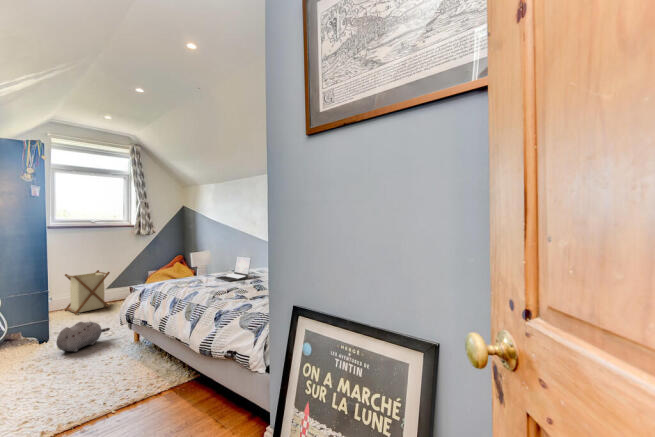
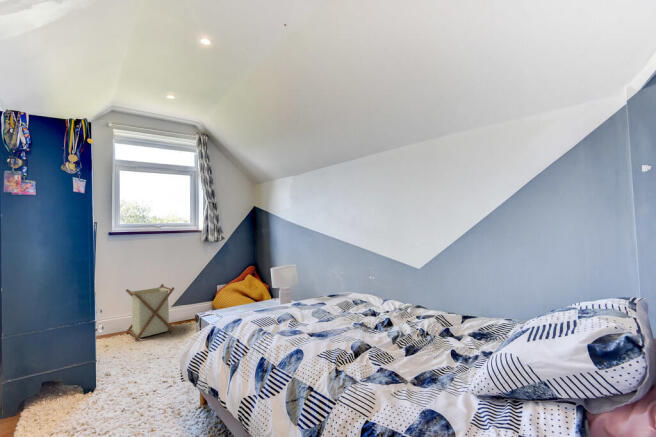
laptop: present [216,256,251,281] -> none [314,277,369,322]
plush toy: present [56,322,110,352] -> none [98,367,170,415]

